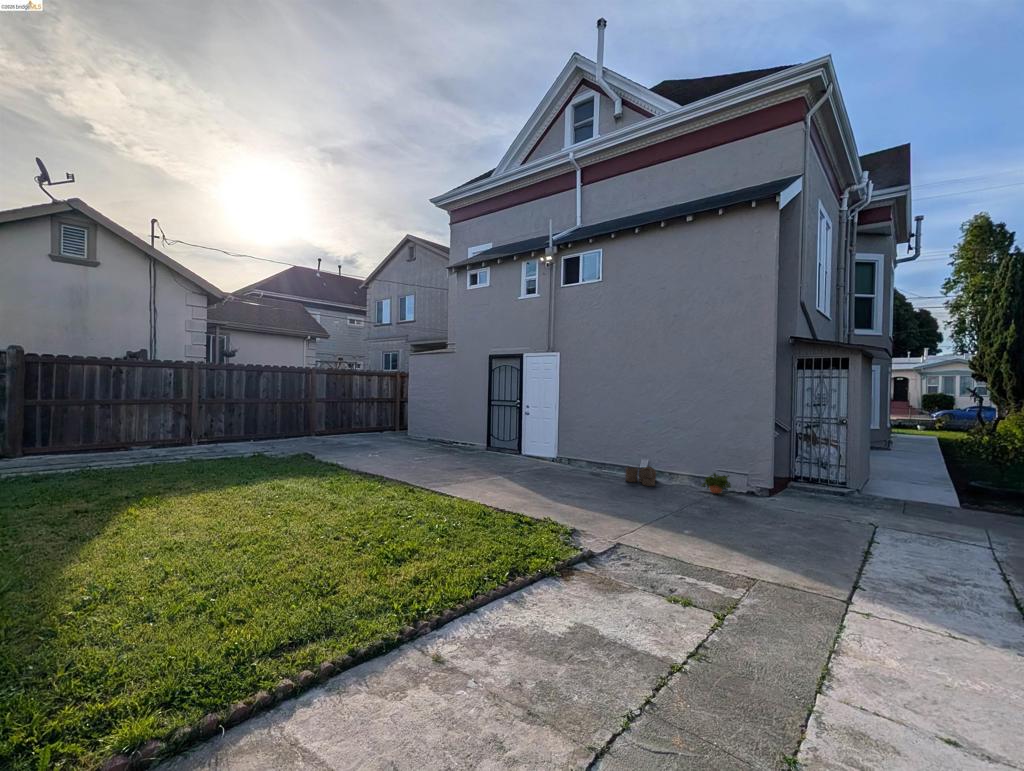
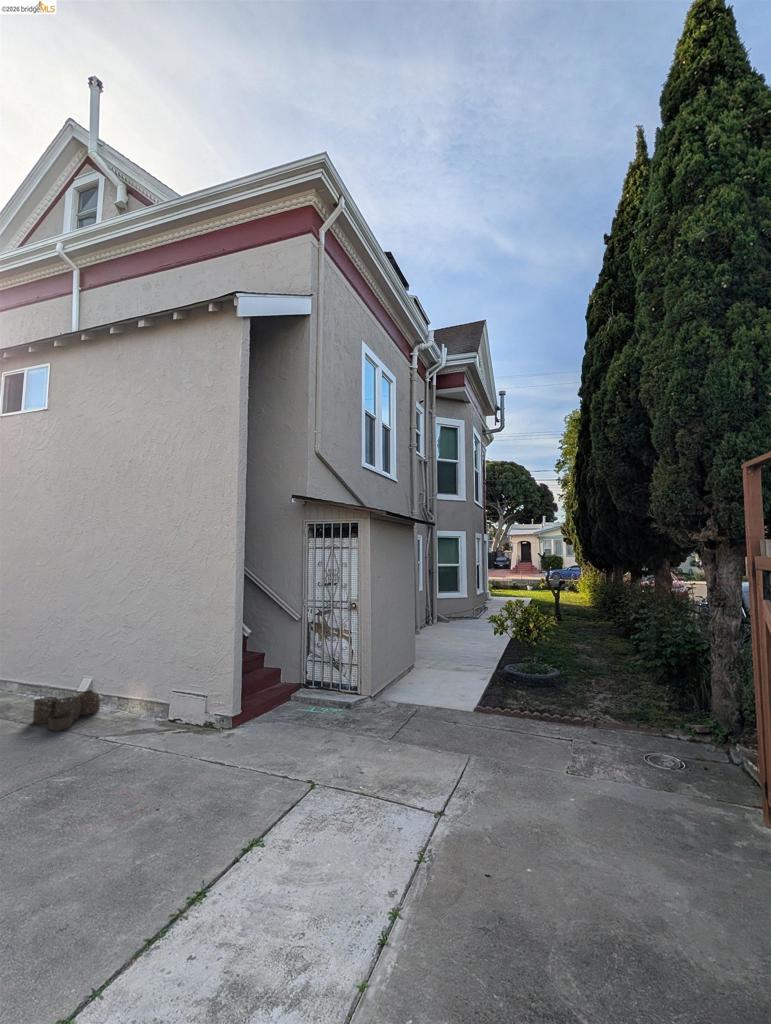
potted plant: present [702,473,731,493] -> none [122,698,178,739]

